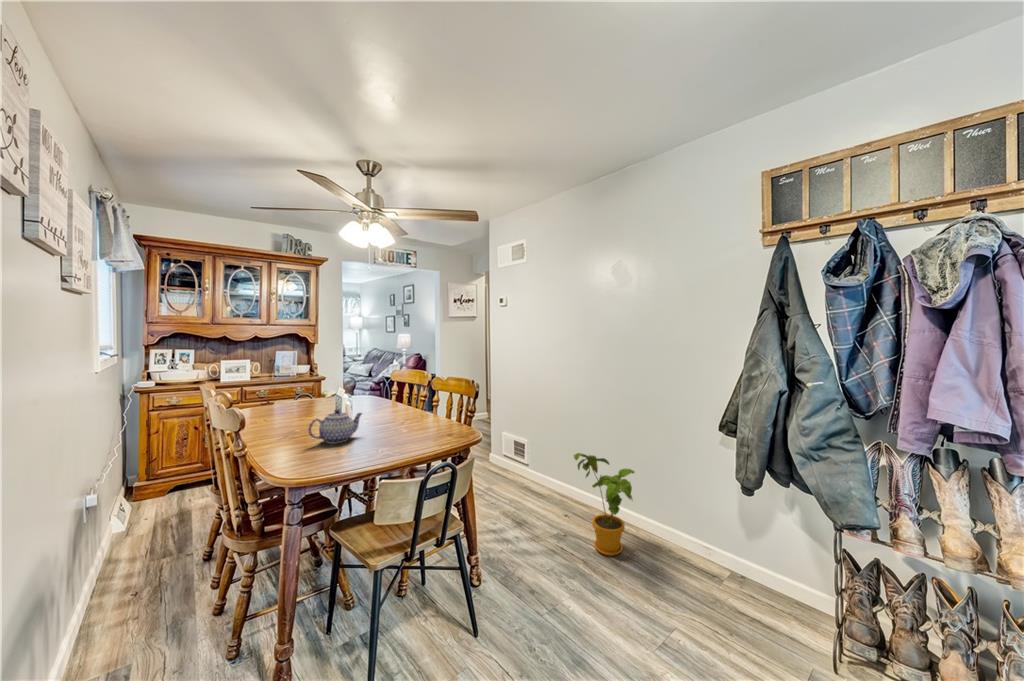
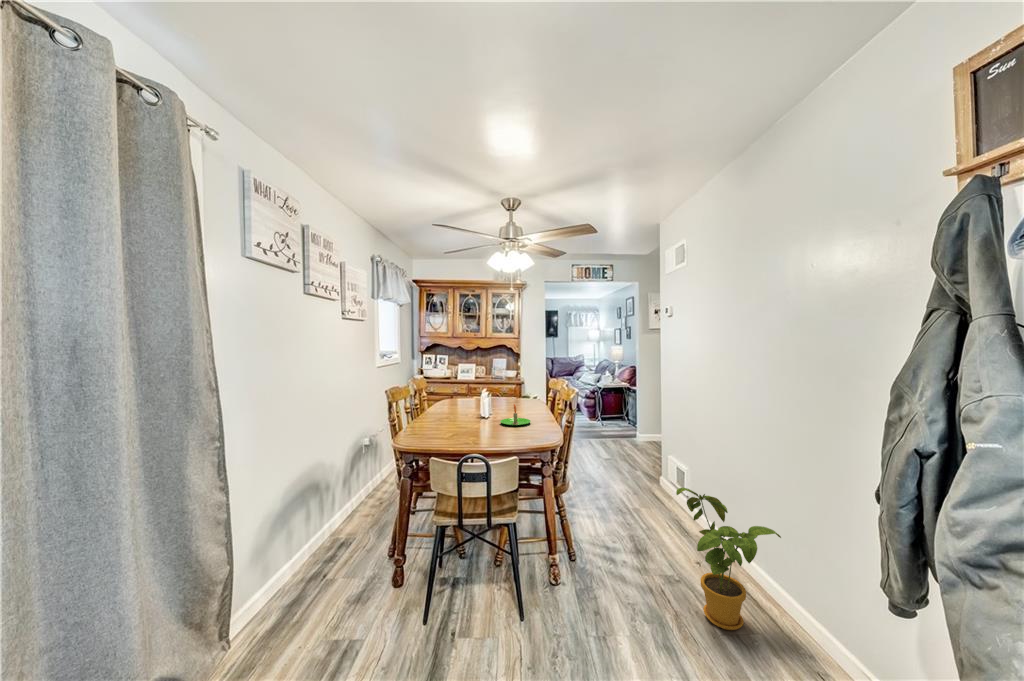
candle: none [385,402,422,428] -> present [500,404,531,426]
teapot: present [308,409,362,444] -> none [439,403,479,428]

